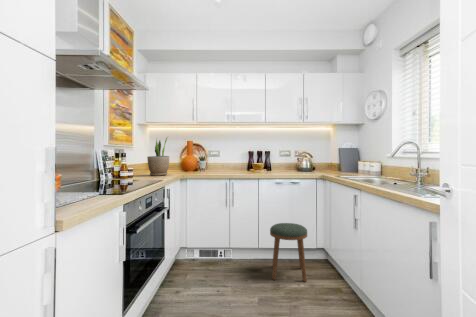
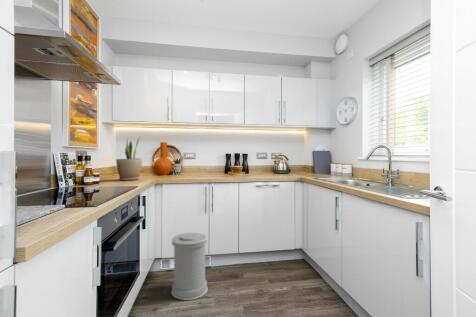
stool: present [270,223,307,282] -> none [252,227,291,288]
trash can: none [194,225,227,285] -> present [172,233,207,300]

